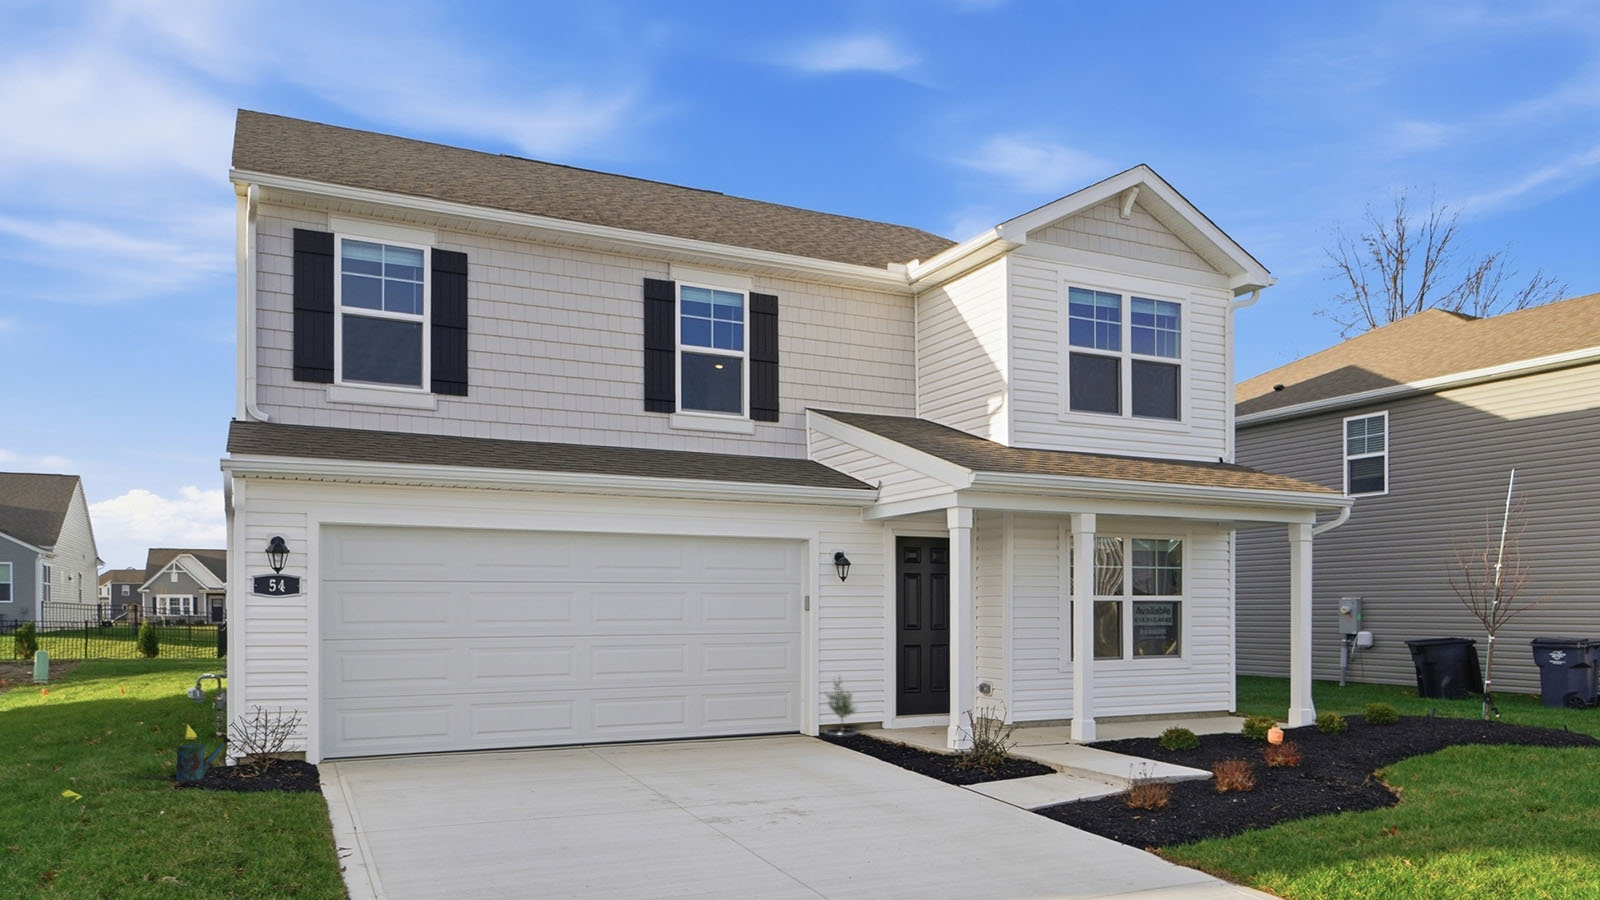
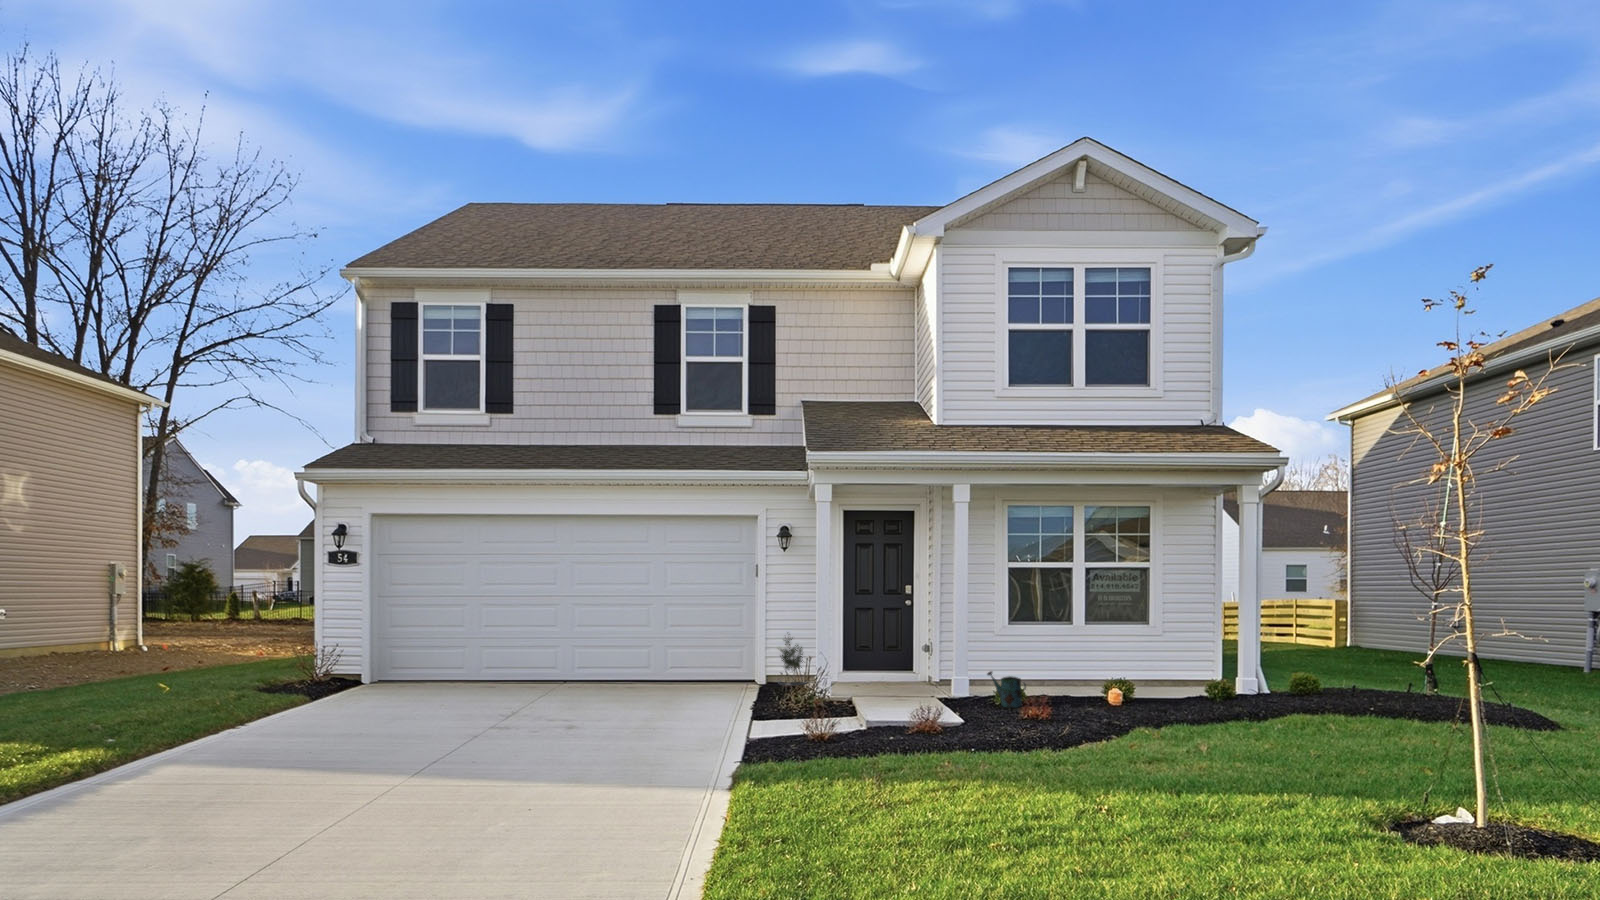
watering can: present [167,737,231,782] -> present [987,672,1026,707]

